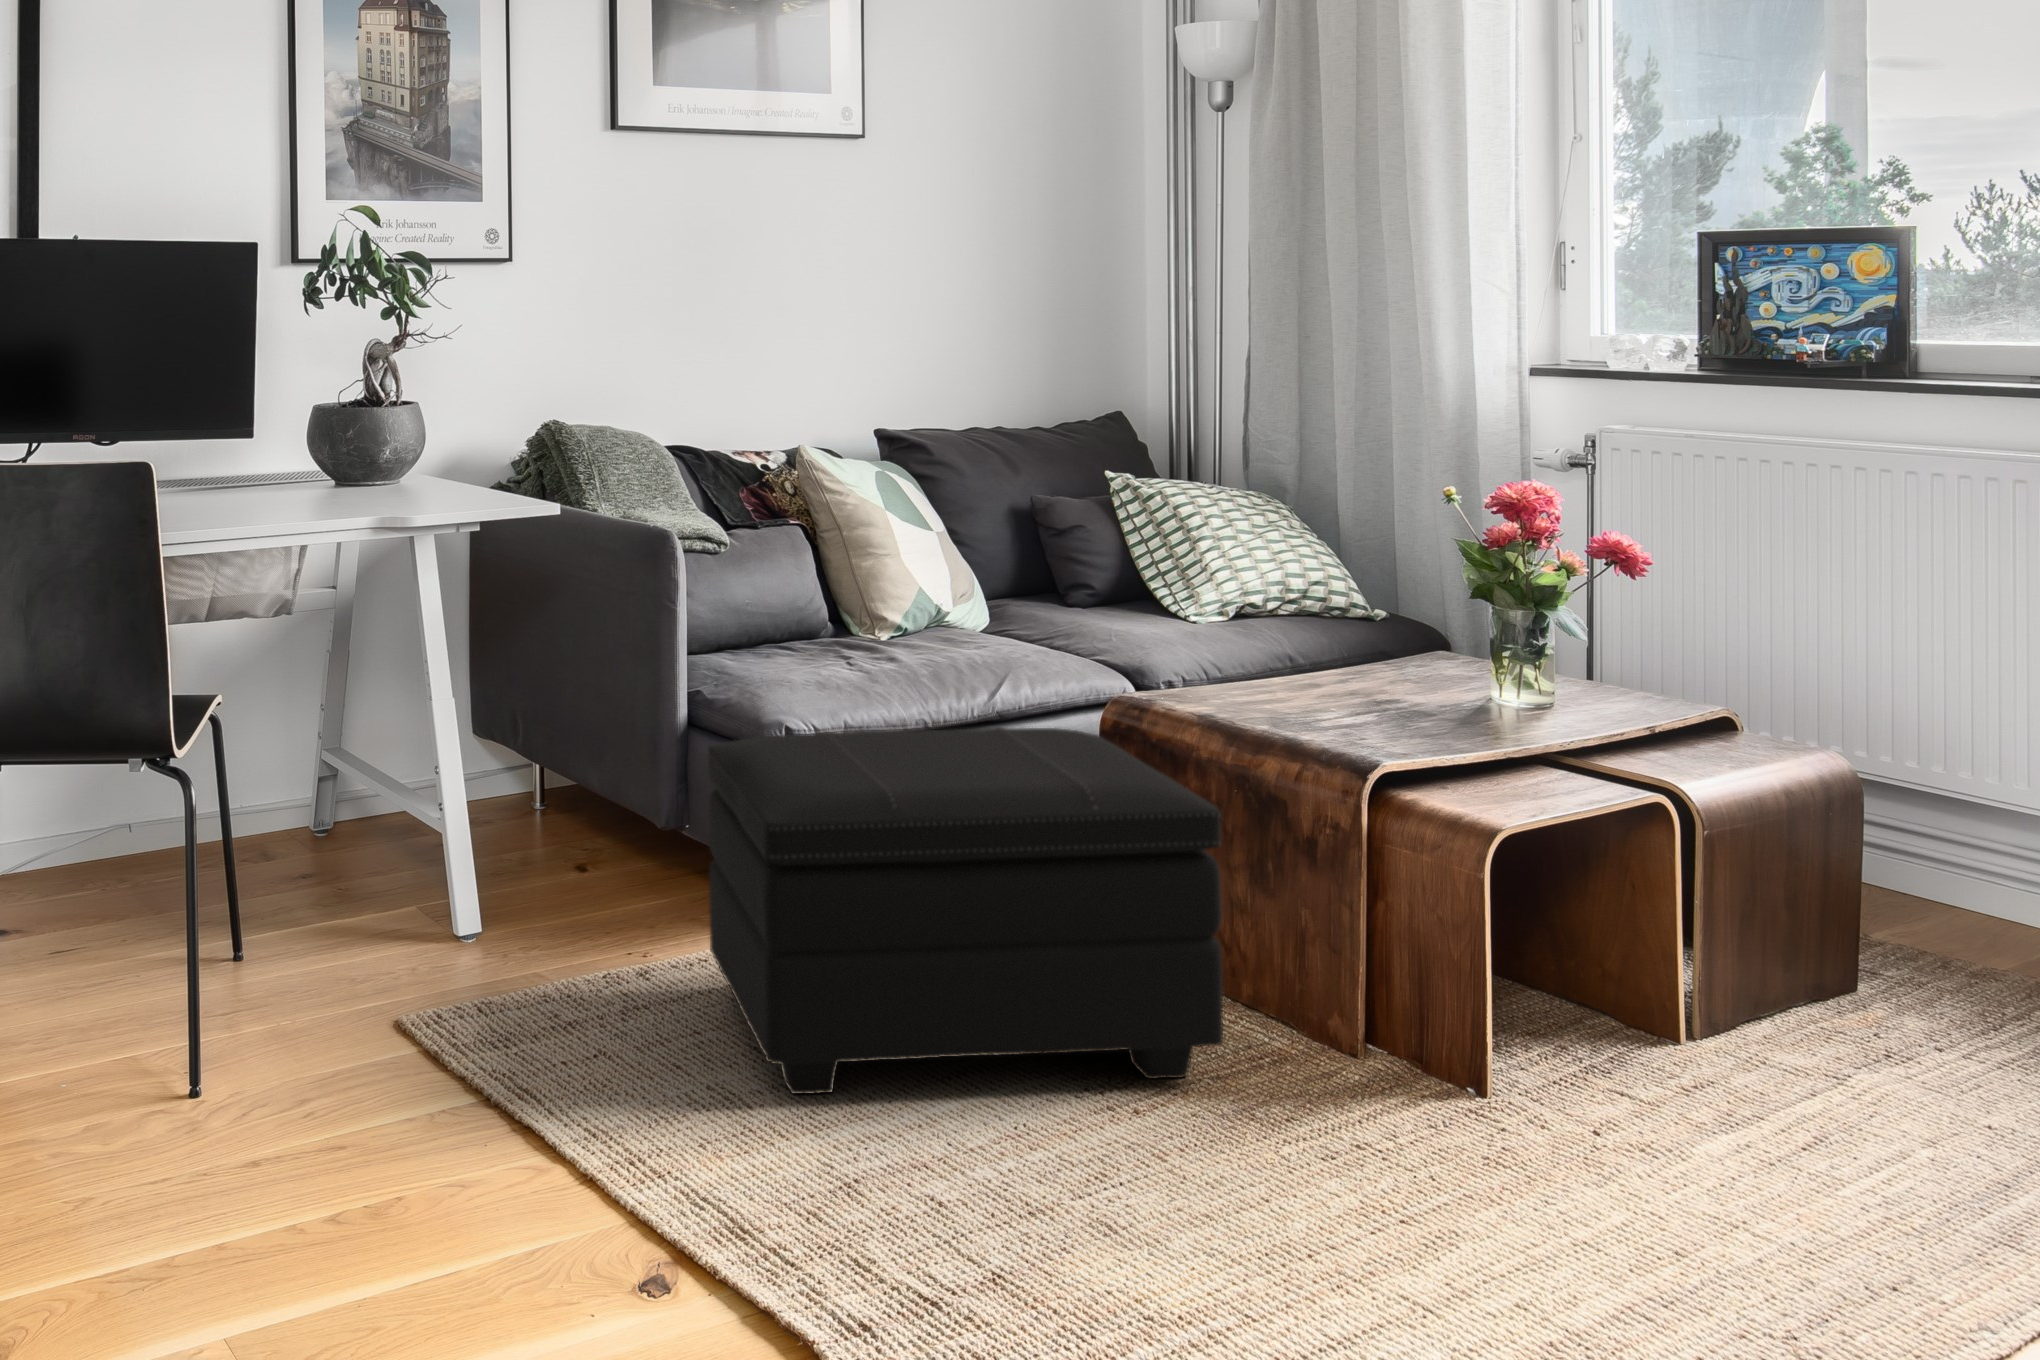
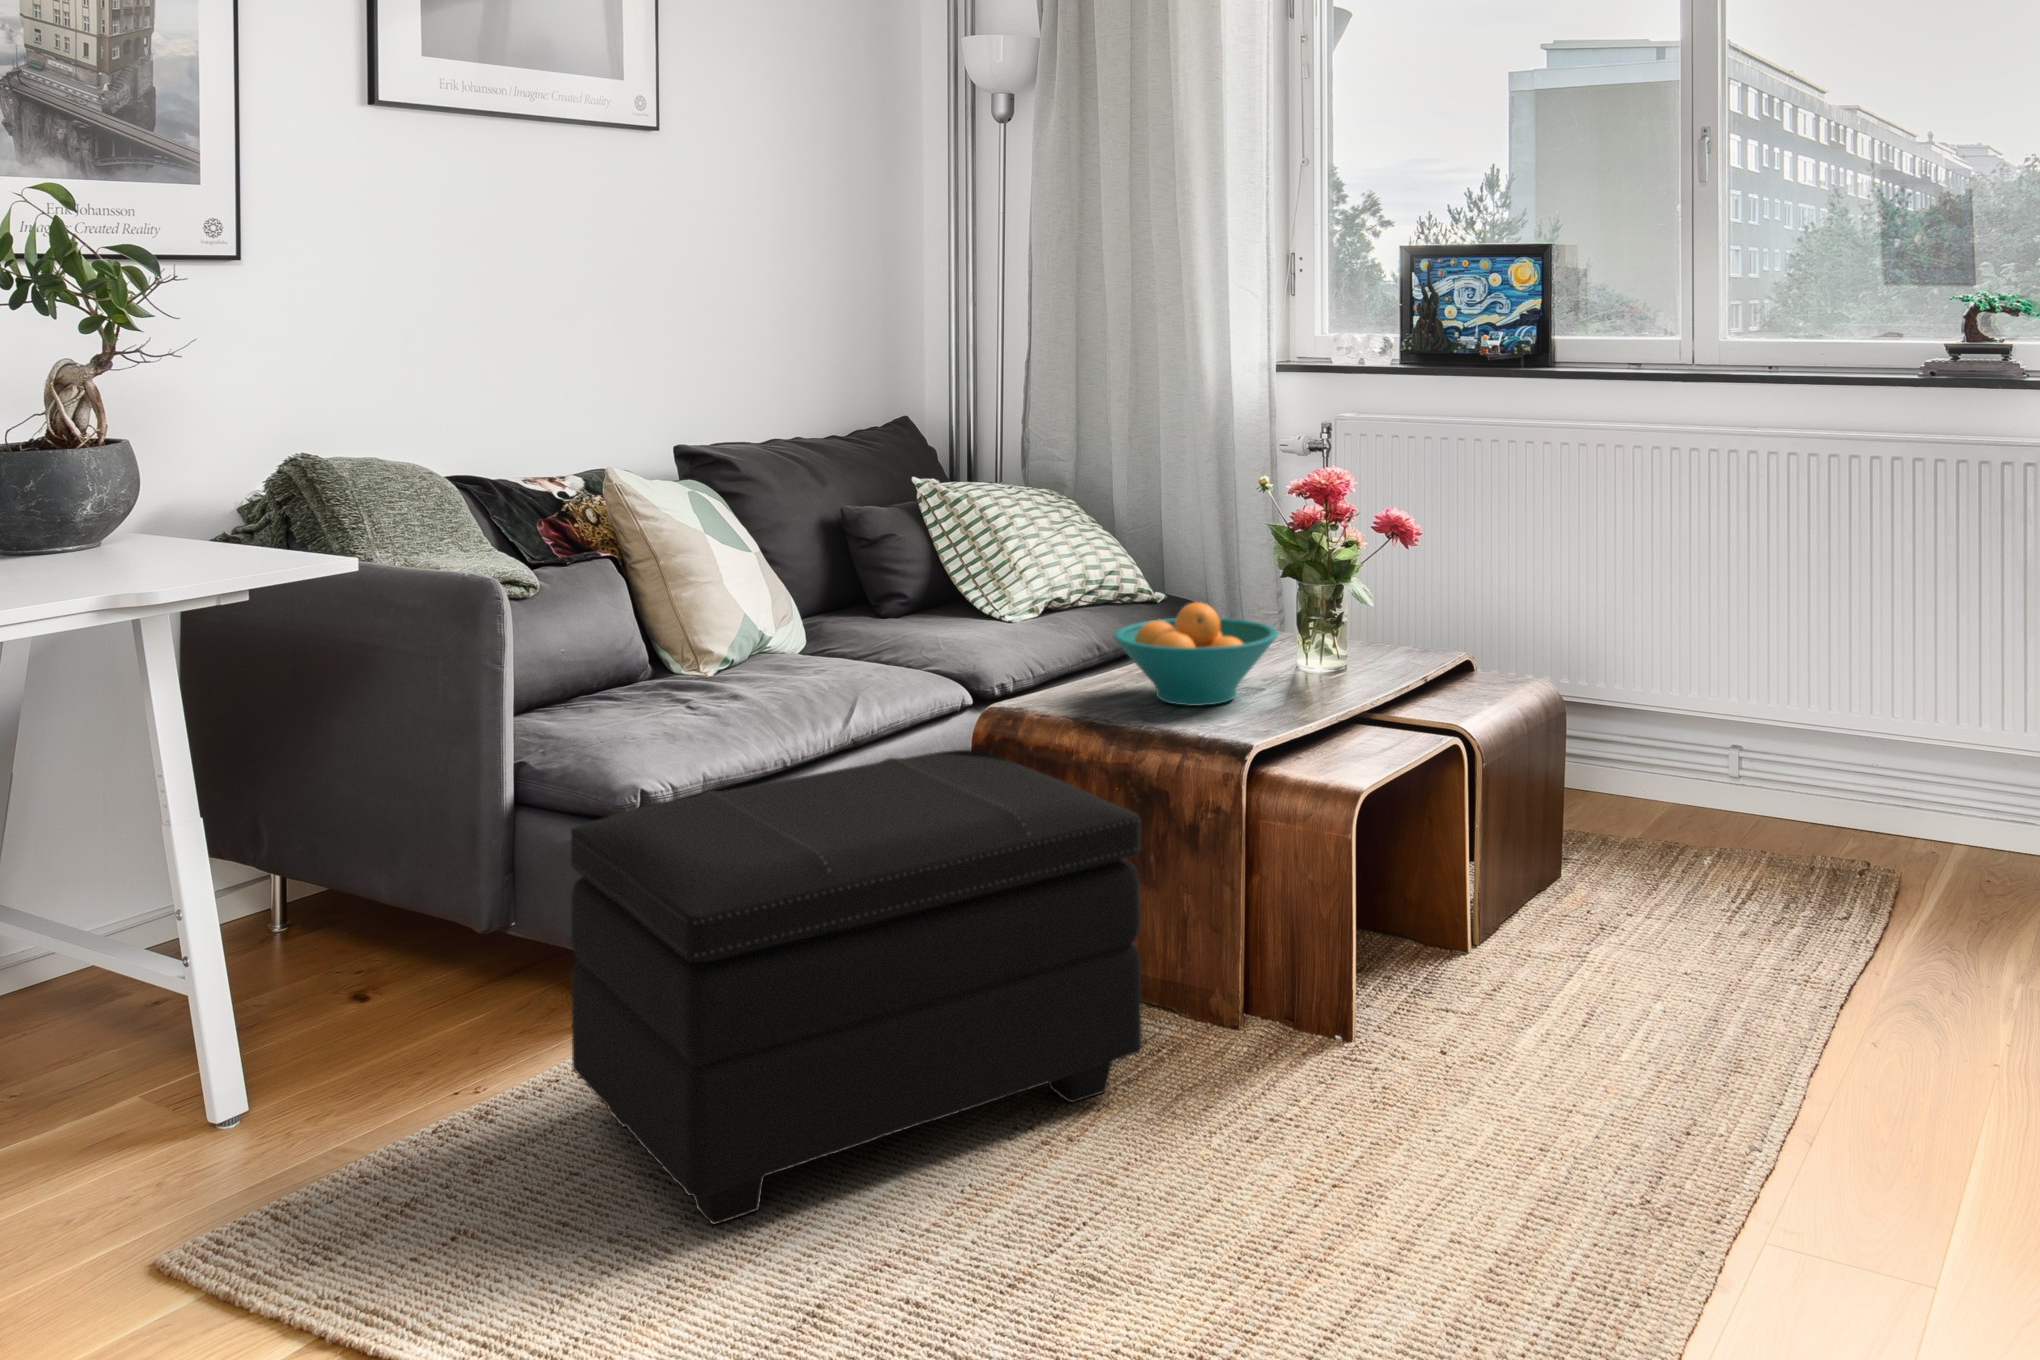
fruit bowl: none [1247,613,1437,721] -> present [1114,602,1278,706]

